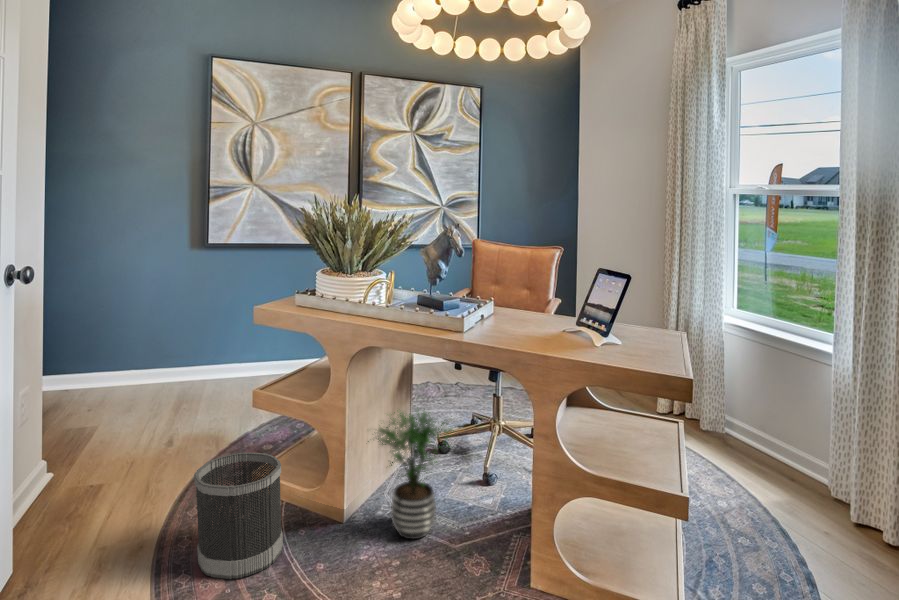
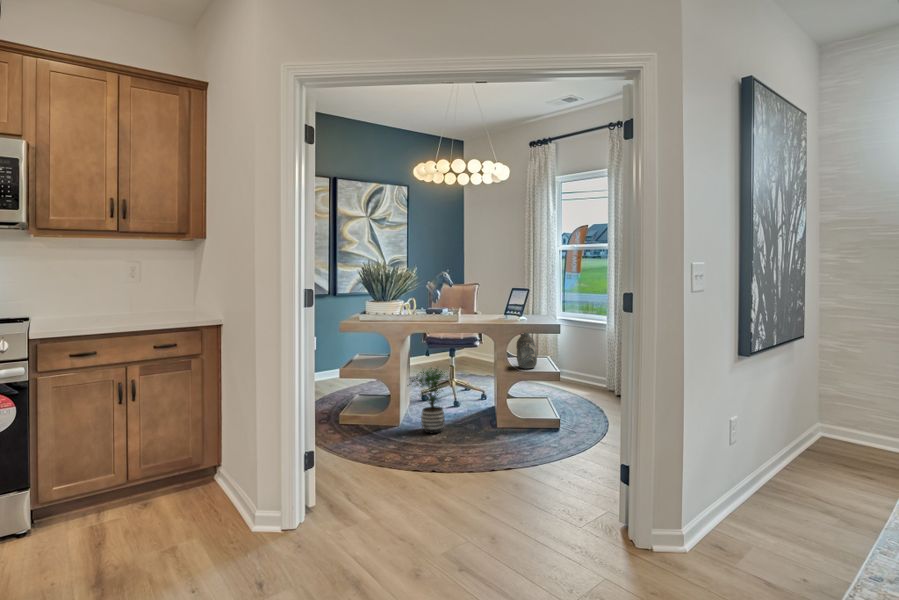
decorative vase: none [592,354,636,440] -> present [516,333,537,368]
wastebasket: present [194,452,283,579] -> none [329,396,372,454]

